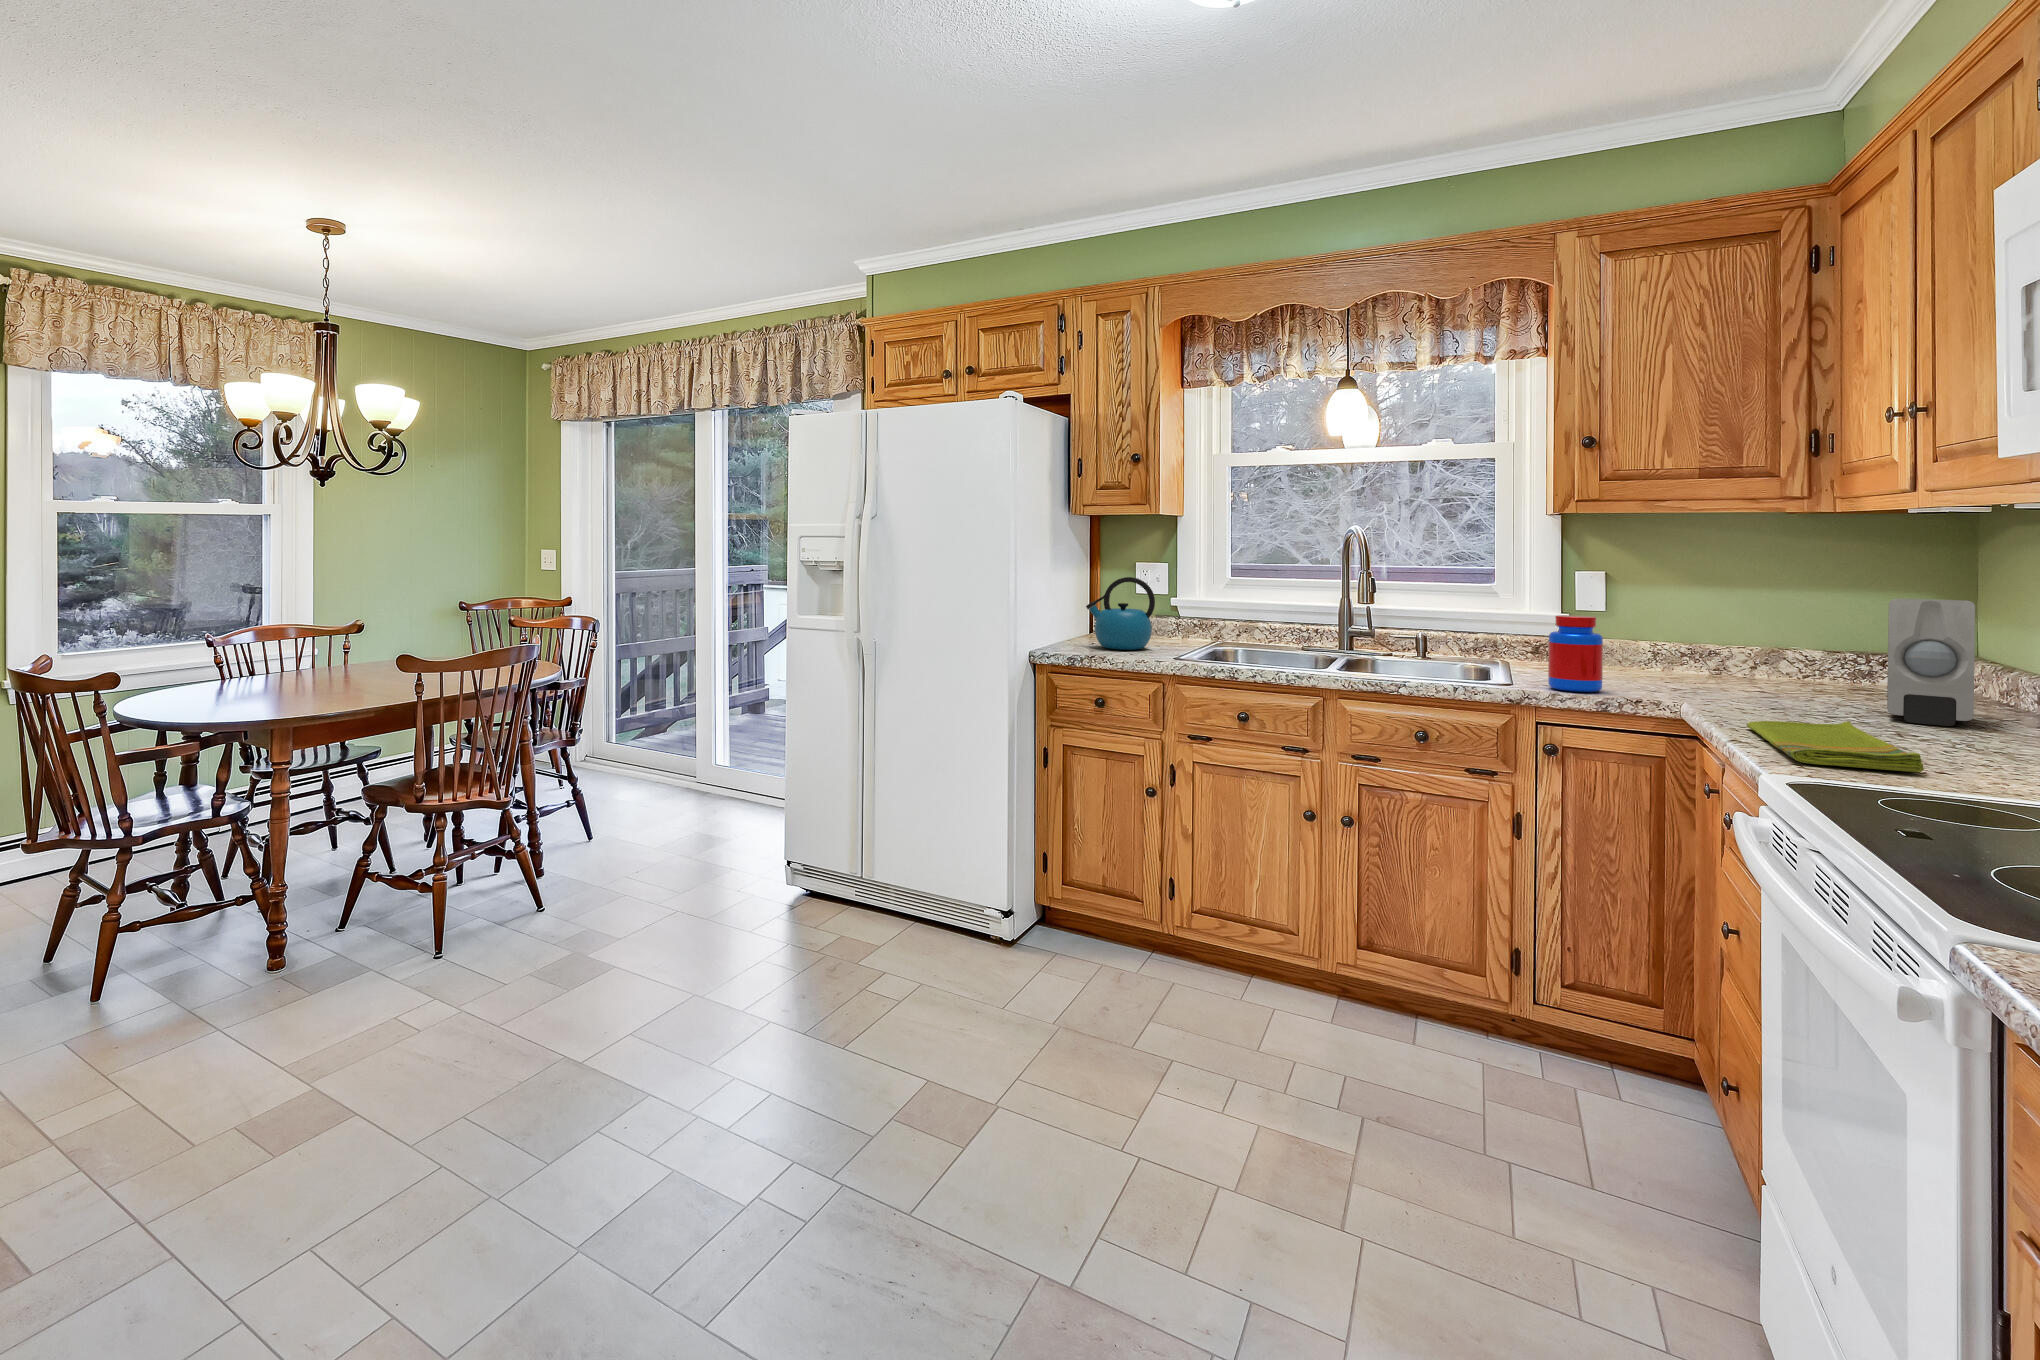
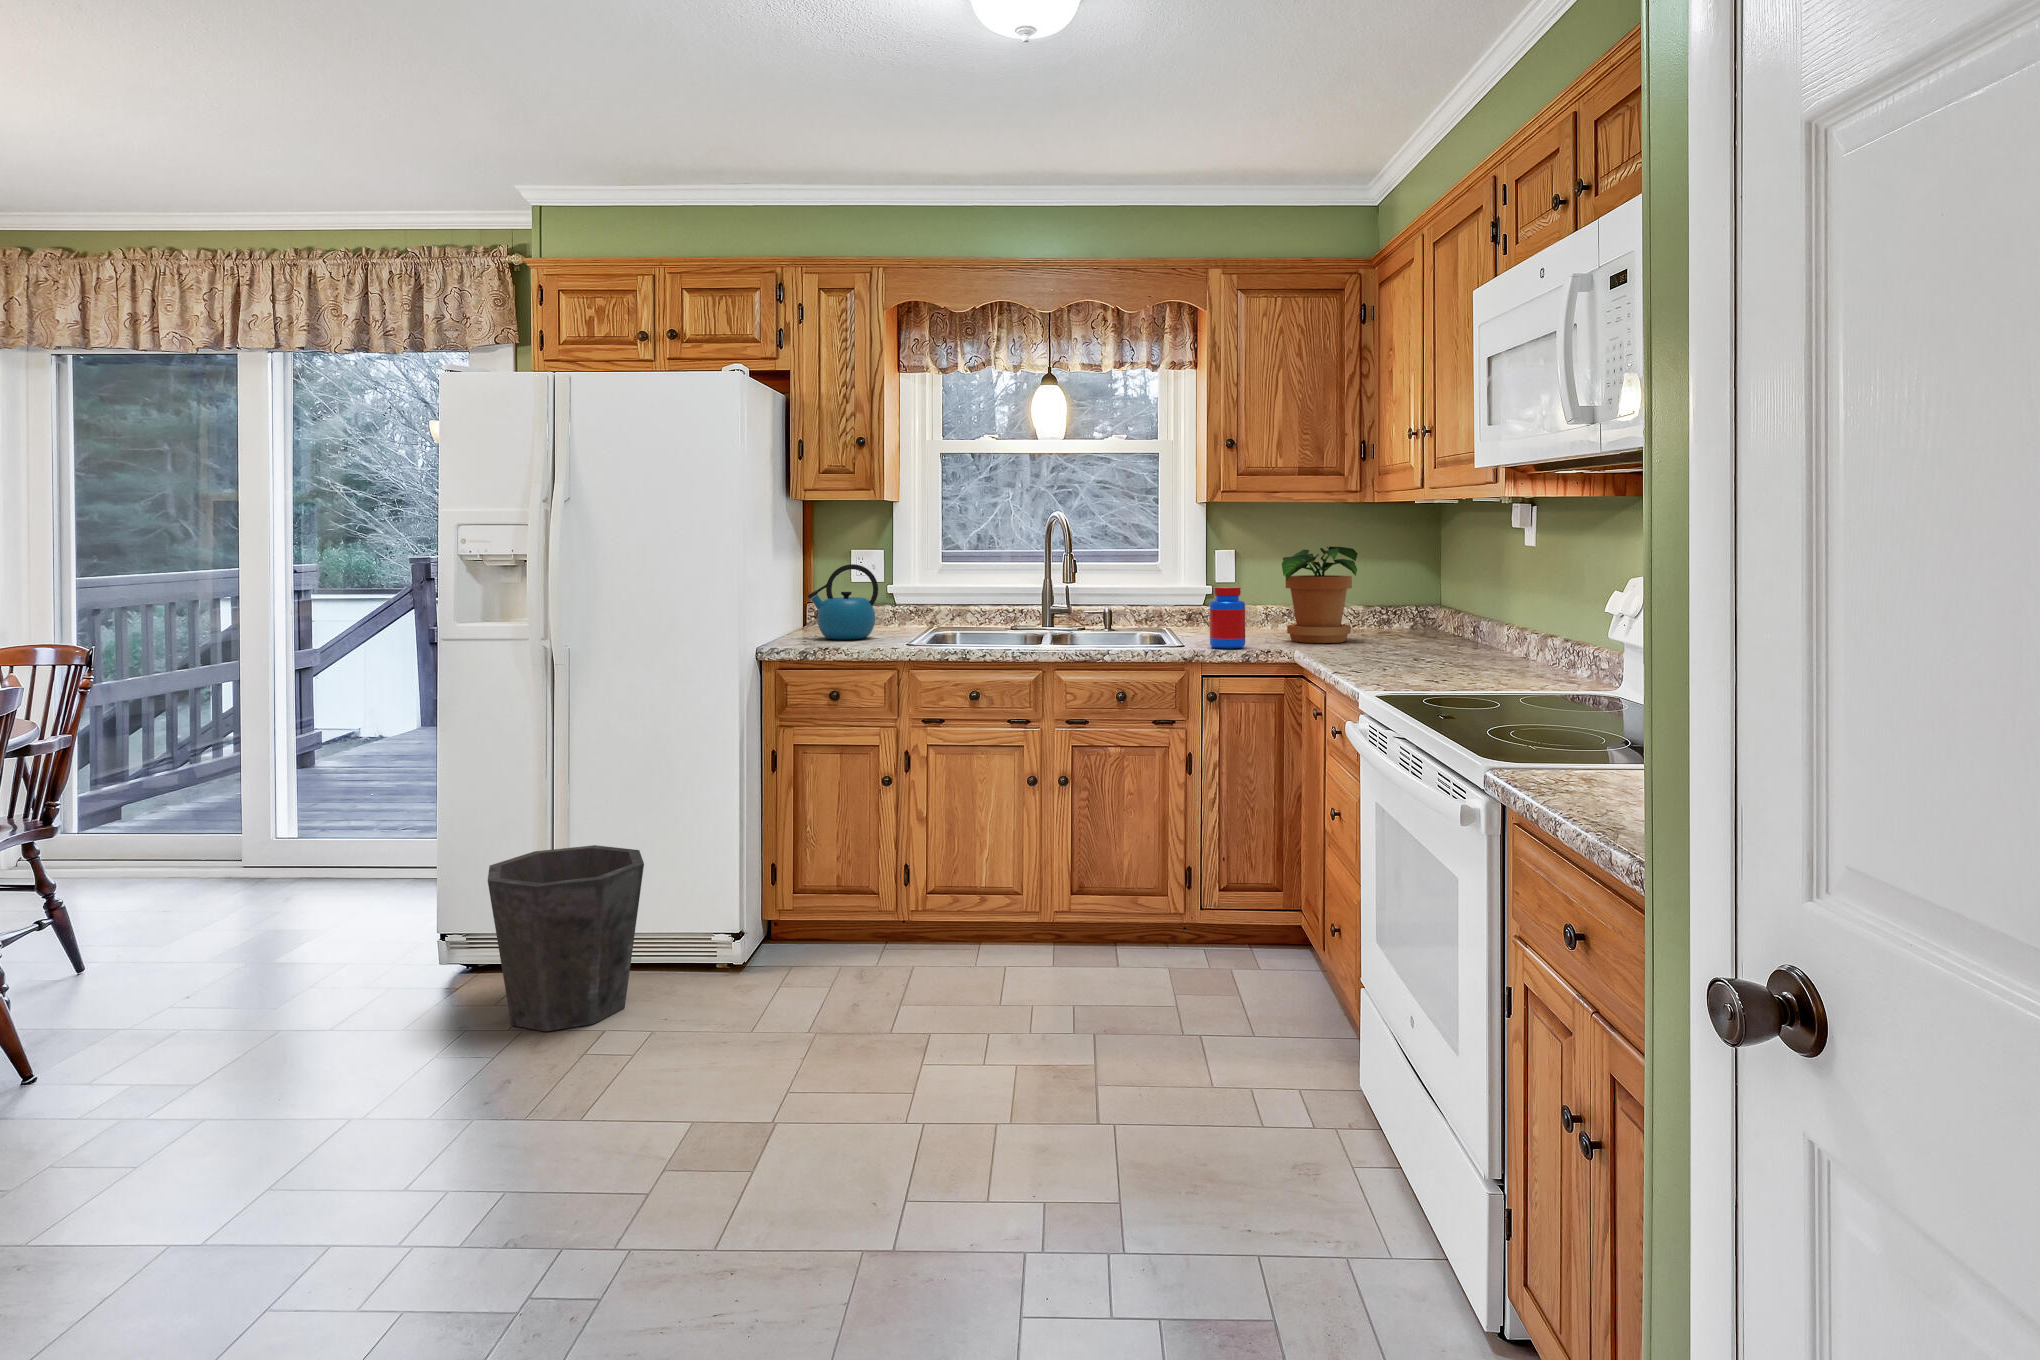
potted plant: none [1665,567,1798,694] -> present [1282,547,1358,643]
soap dispenser: present [1887,599,1975,726] -> none [1408,566,1451,653]
dish towel: present [1747,721,1924,772] -> none [1338,652,1432,678]
waste bin: none [791,815,917,977] -> present [488,845,644,1031]

